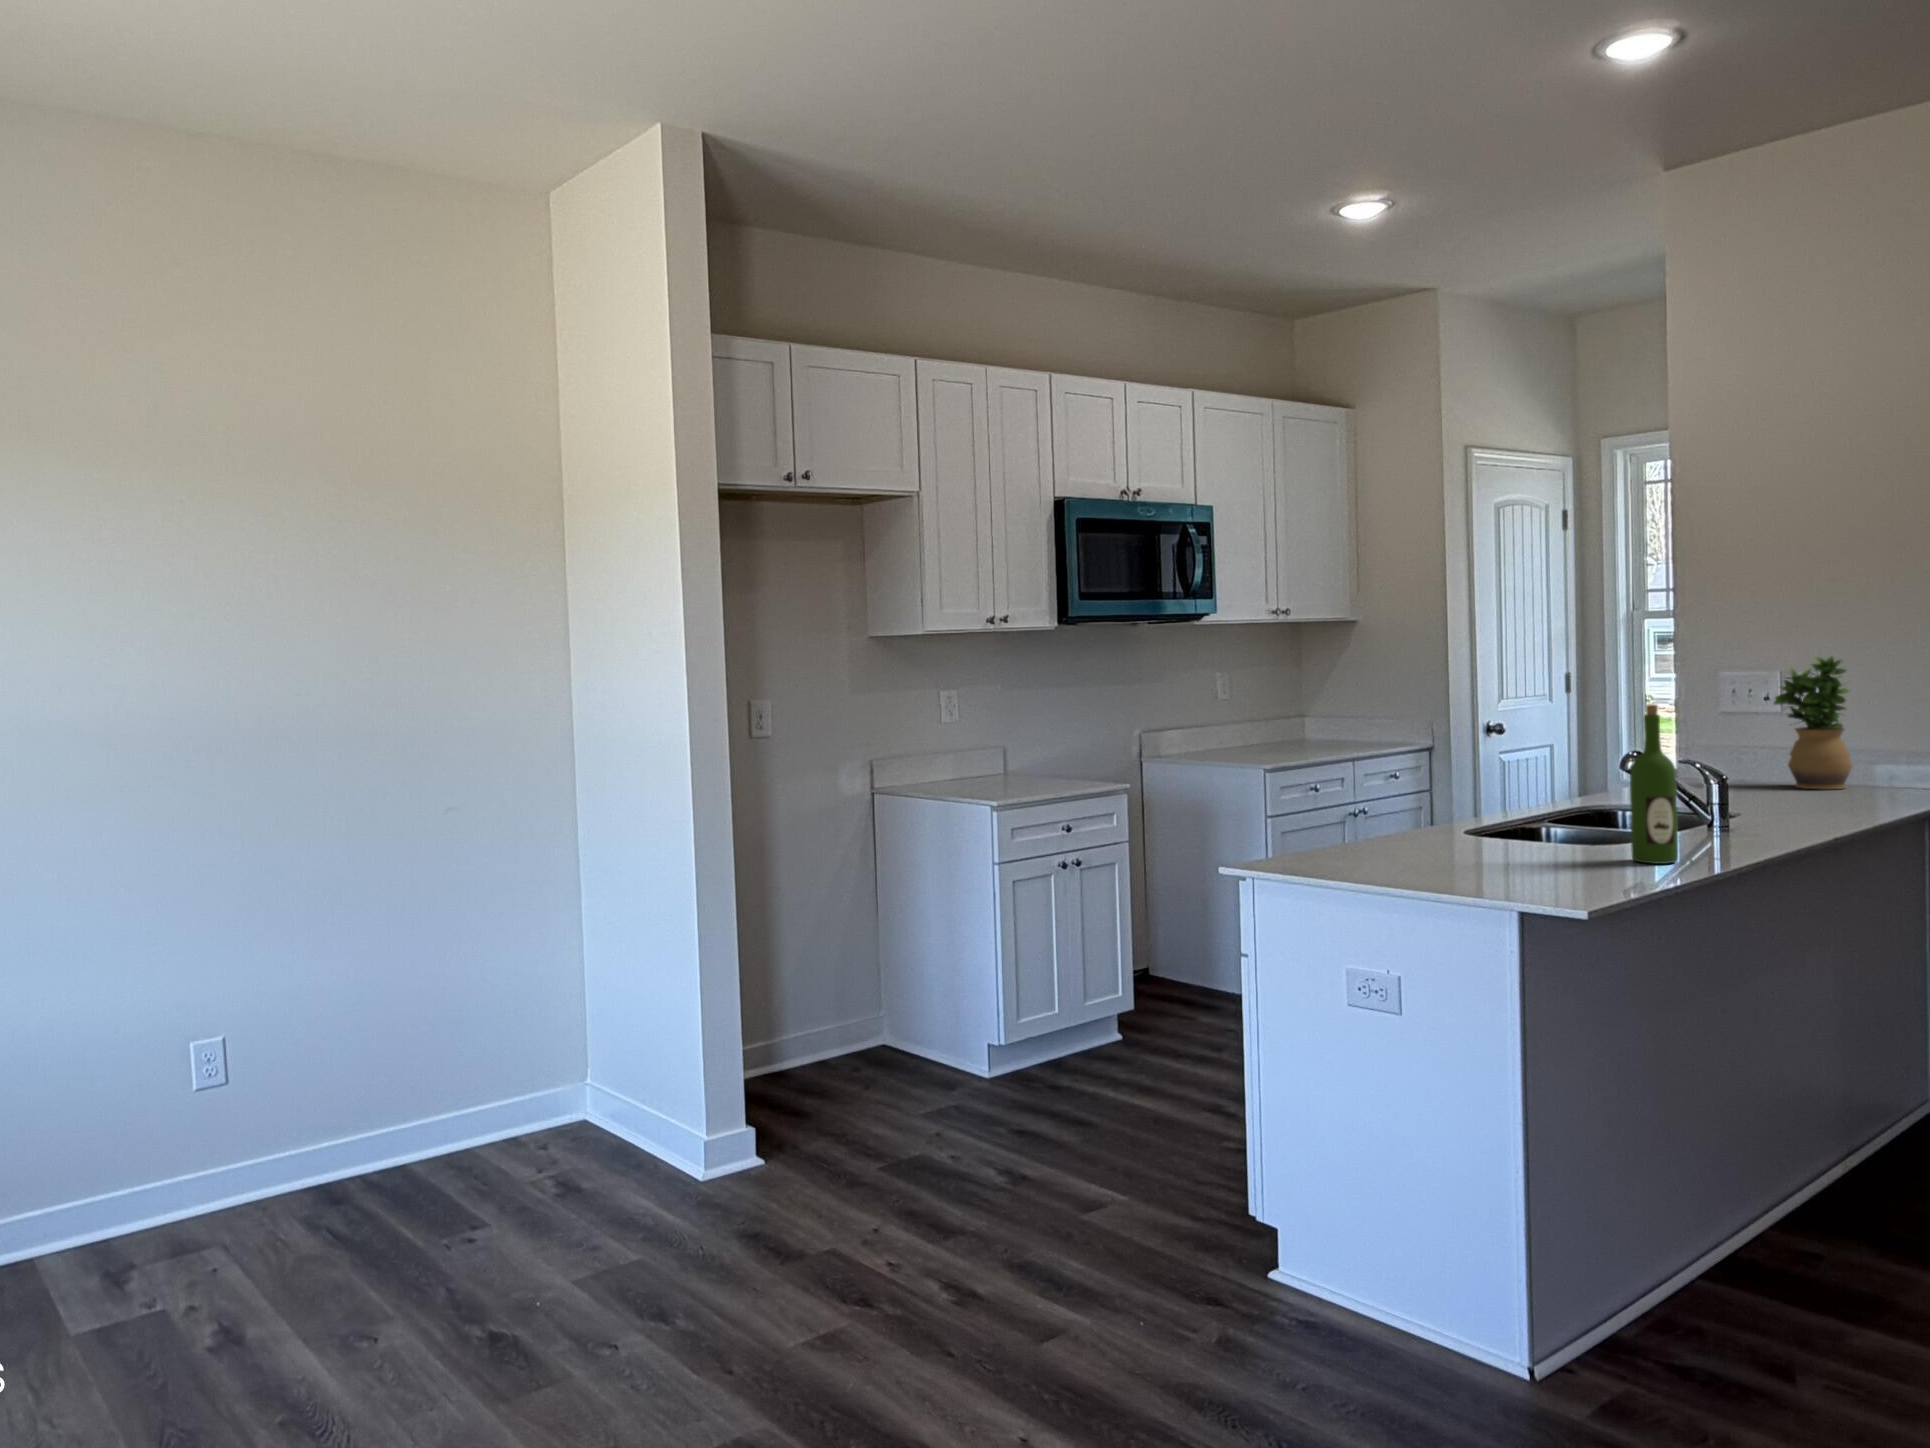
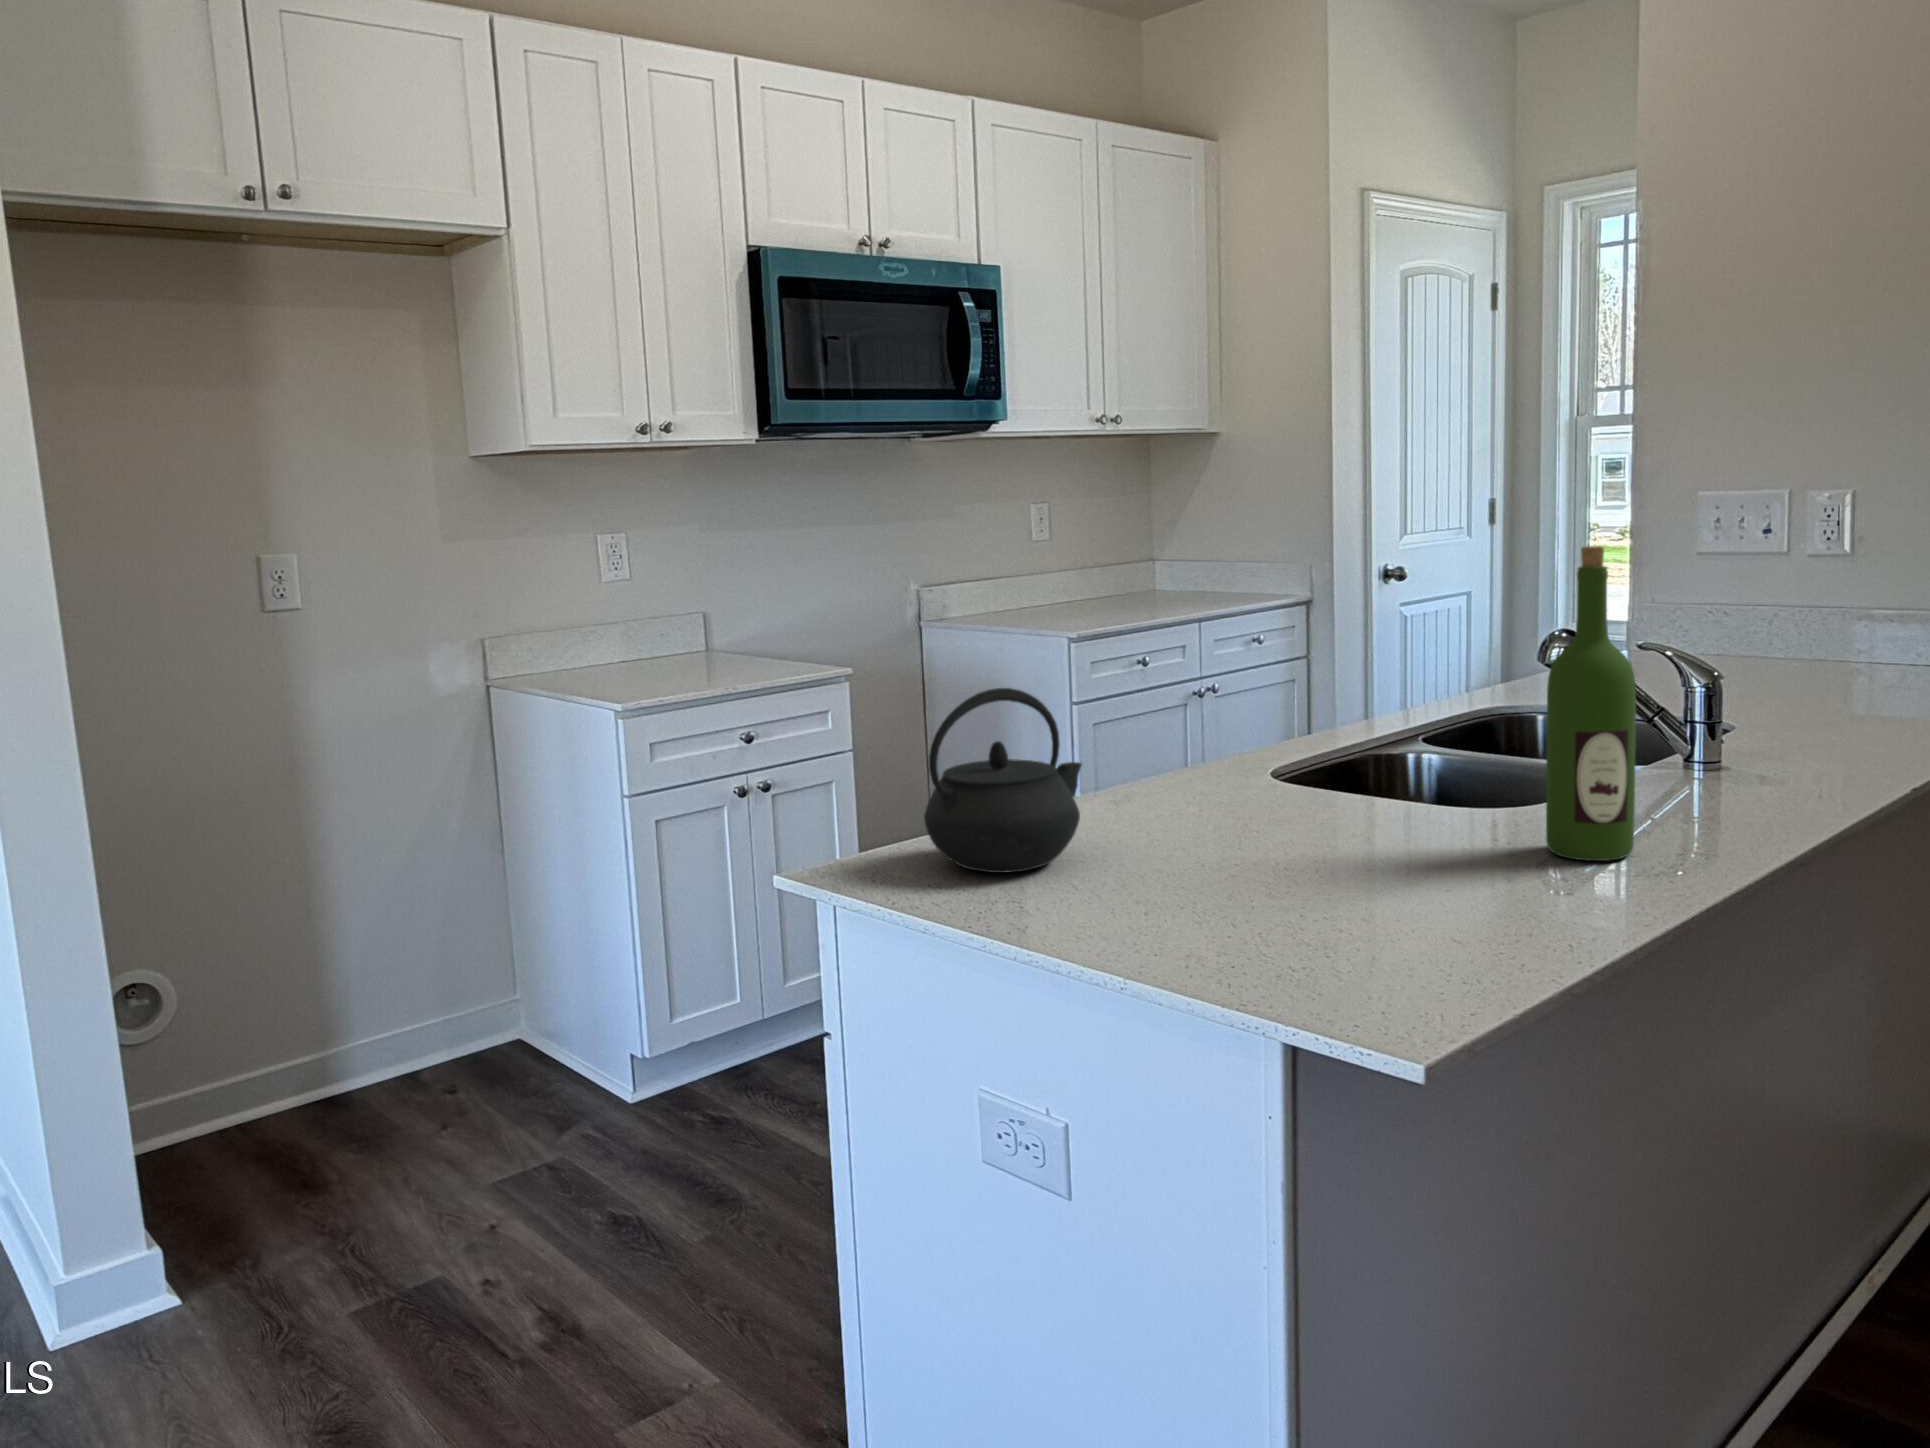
potted plant: present [1774,657,1853,789] -> none [1775,461,1893,668]
kettle: none [1301,772,1384,865] -> present [924,688,1082,873]

